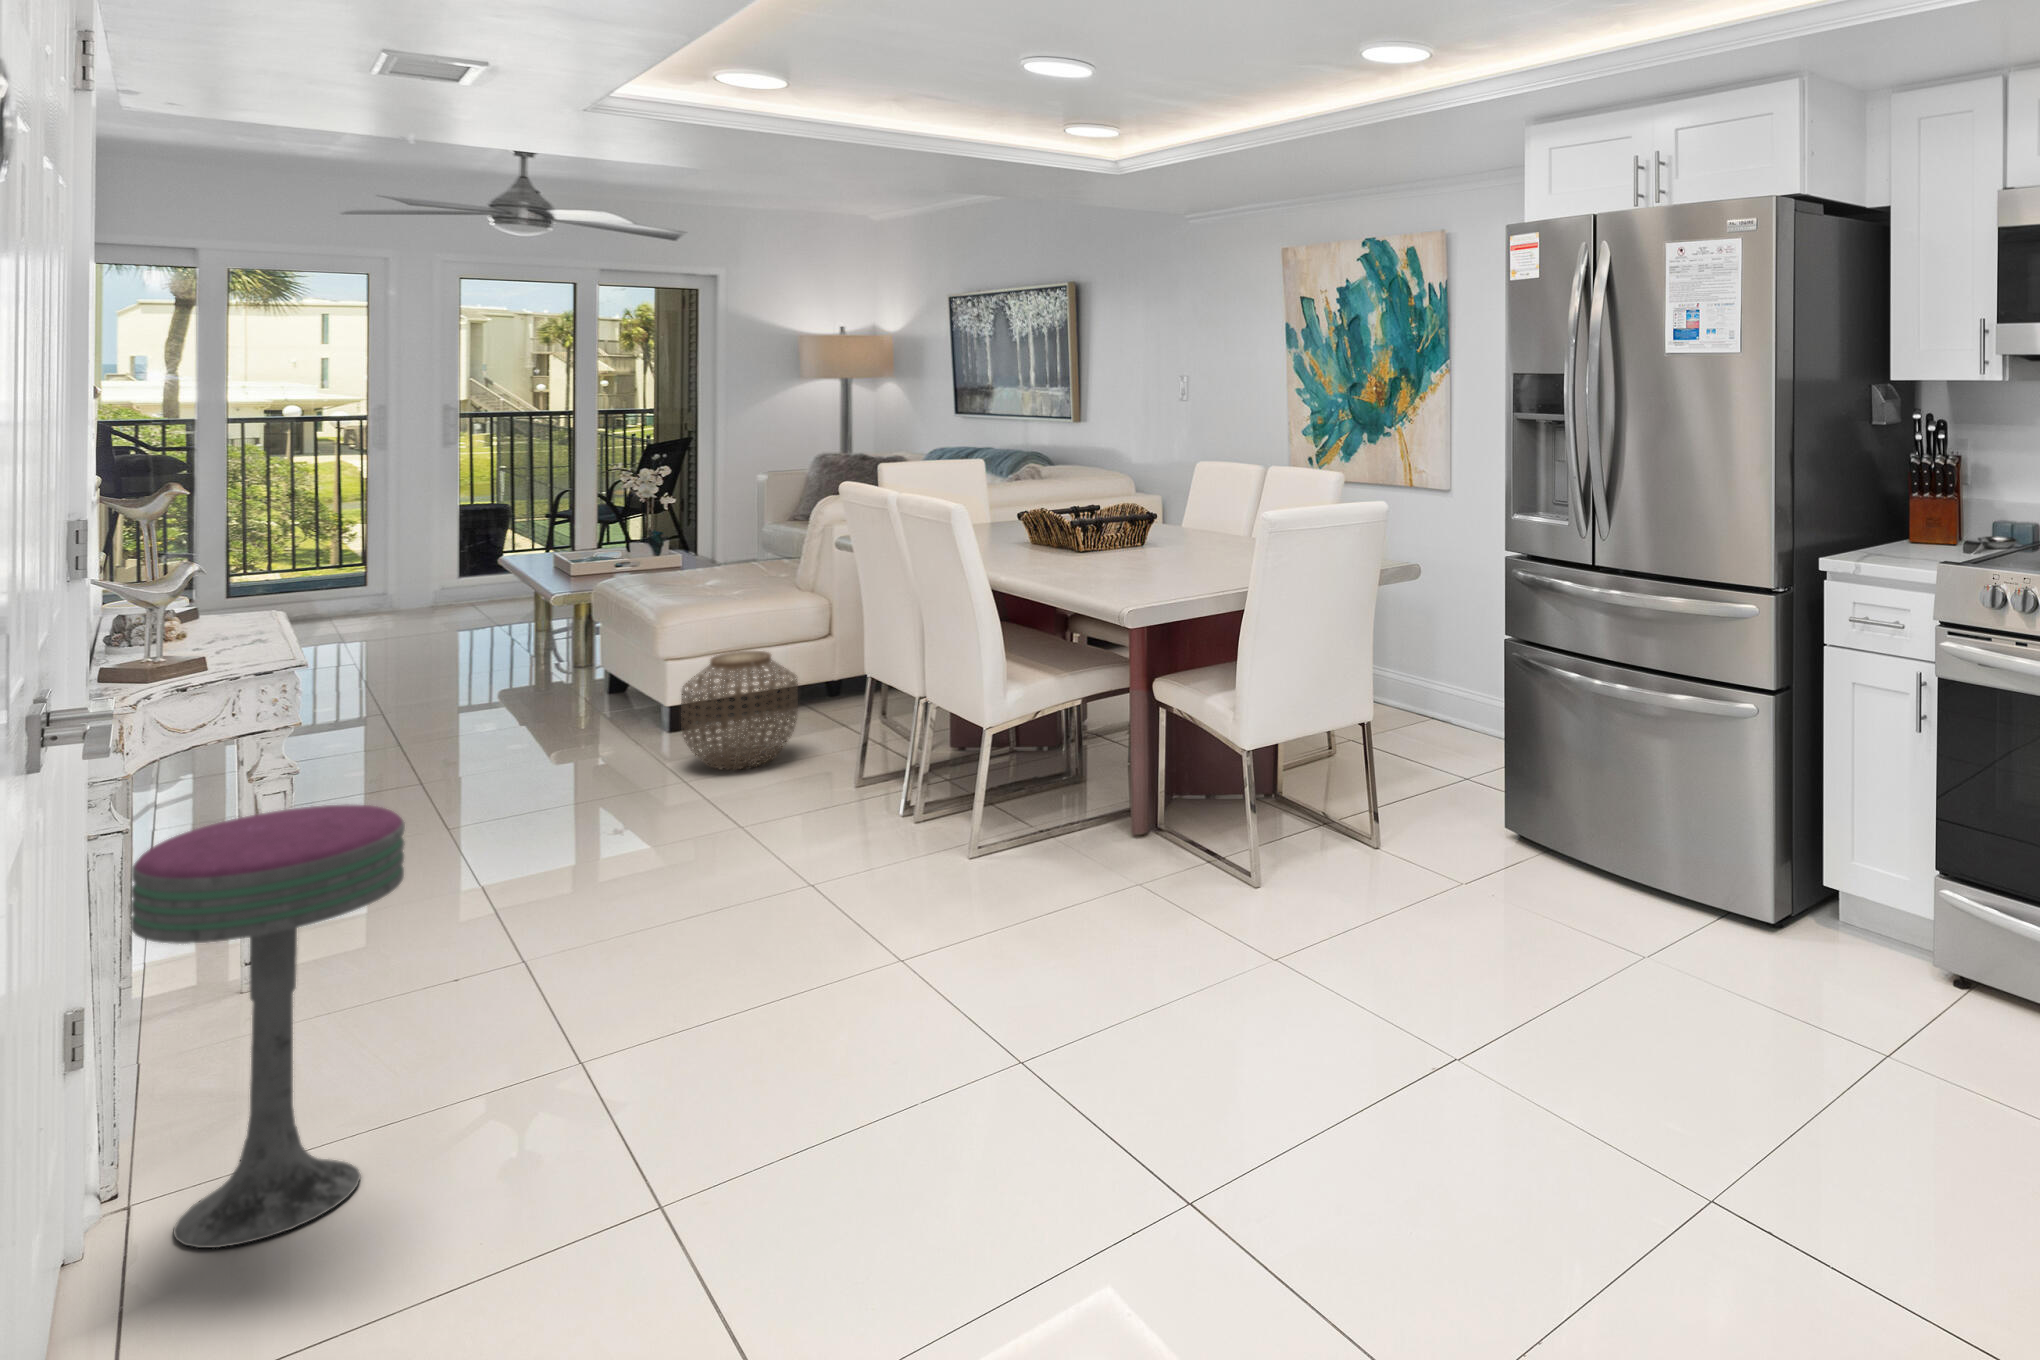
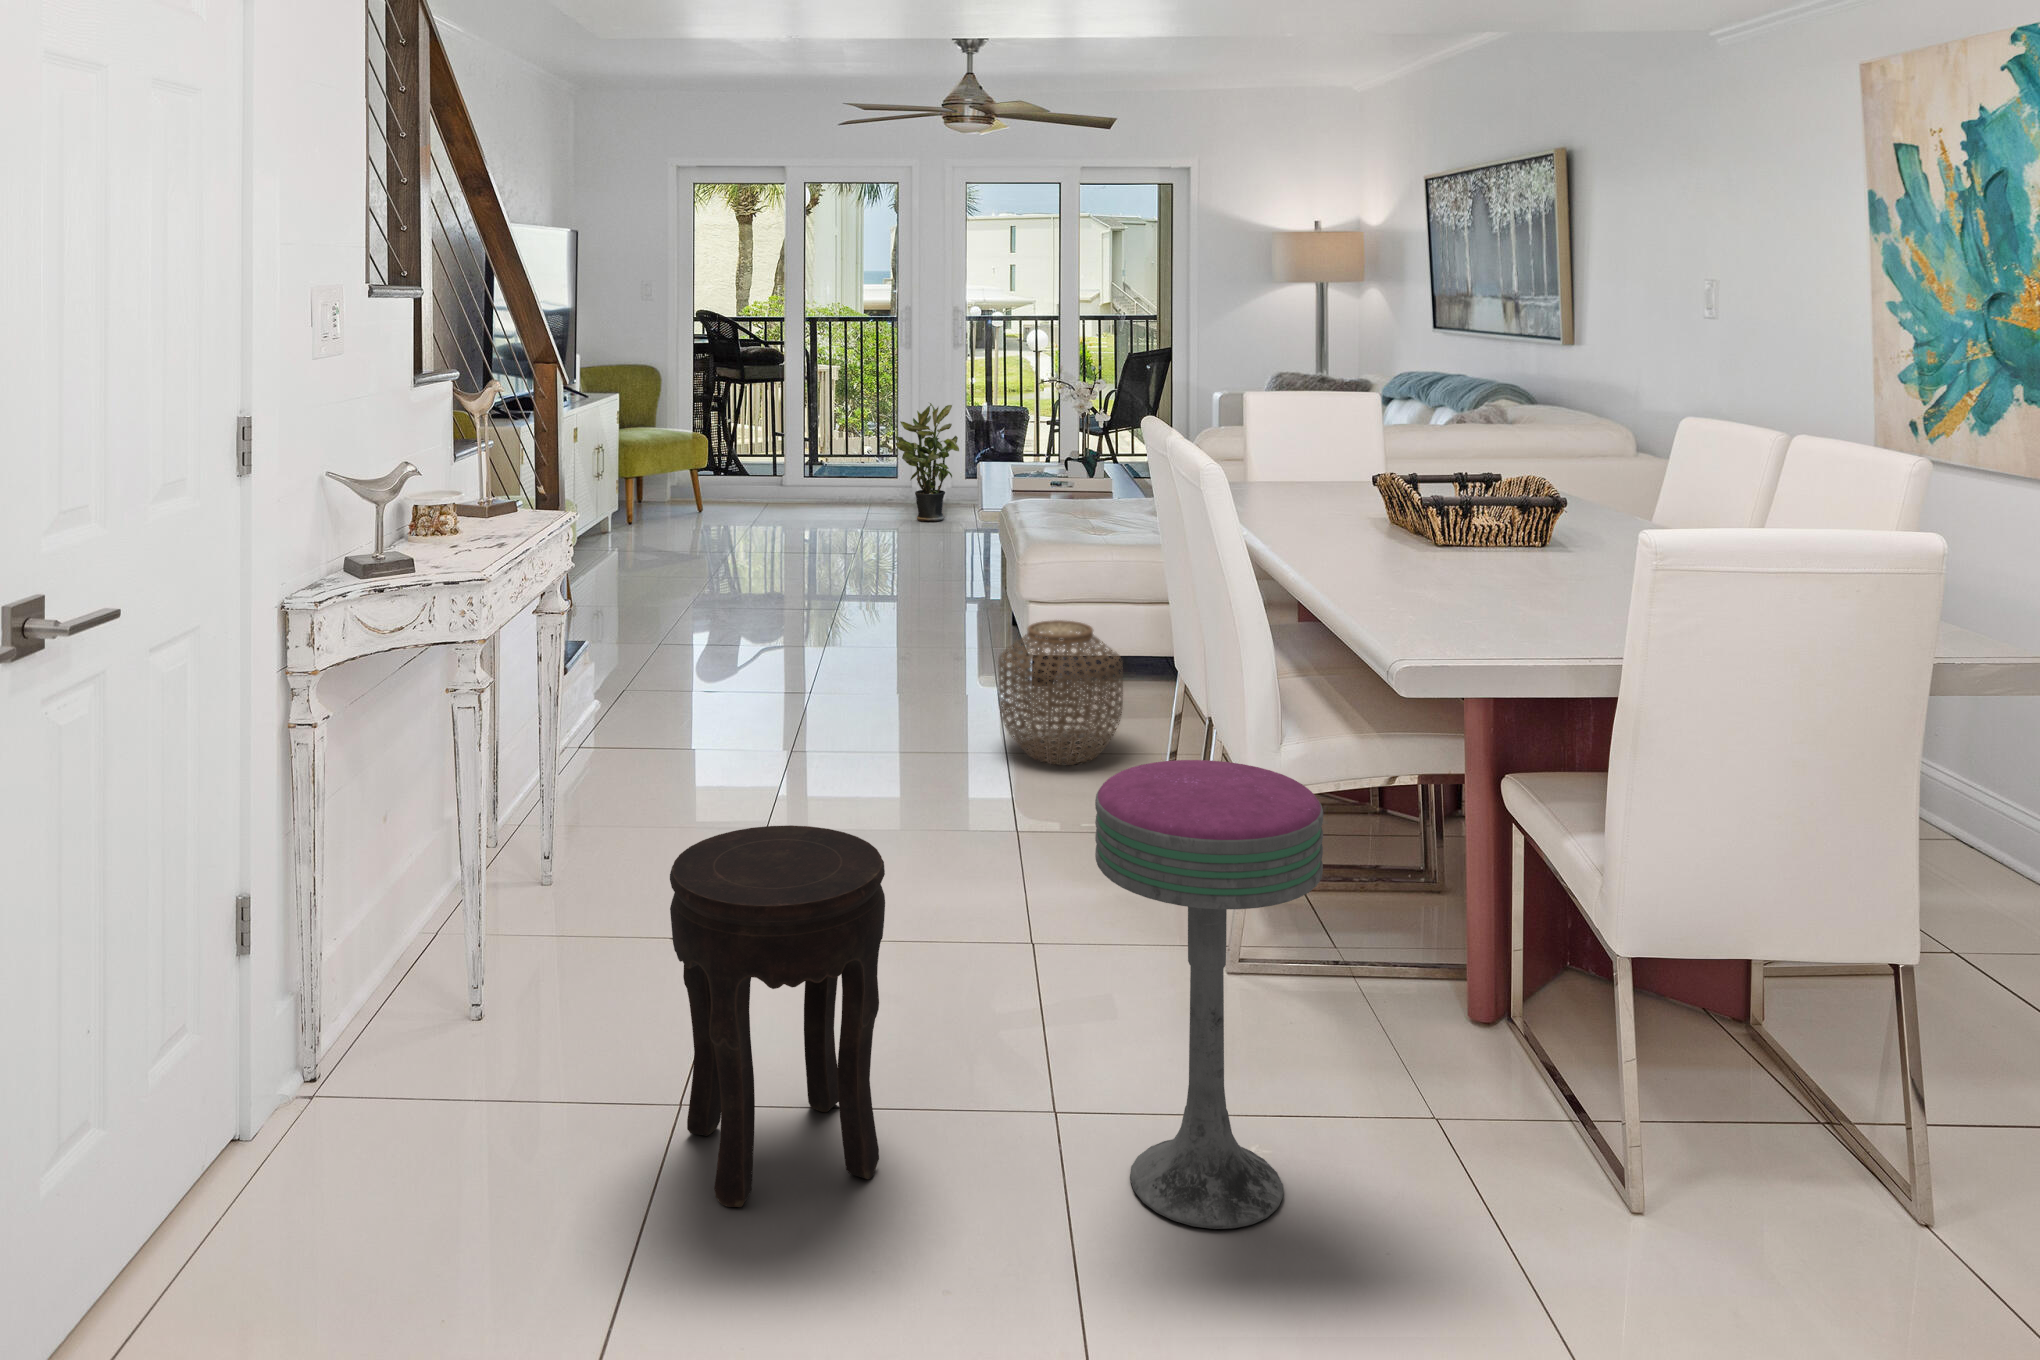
potted plant: none [396,494,477,615] -> present [895,403,959,521]
side table: none [612,779,797,1064] -> present [670,825,885,1207]
bar stool: present [131,805,405,1248] -> present [1095,760,1323,1229]

